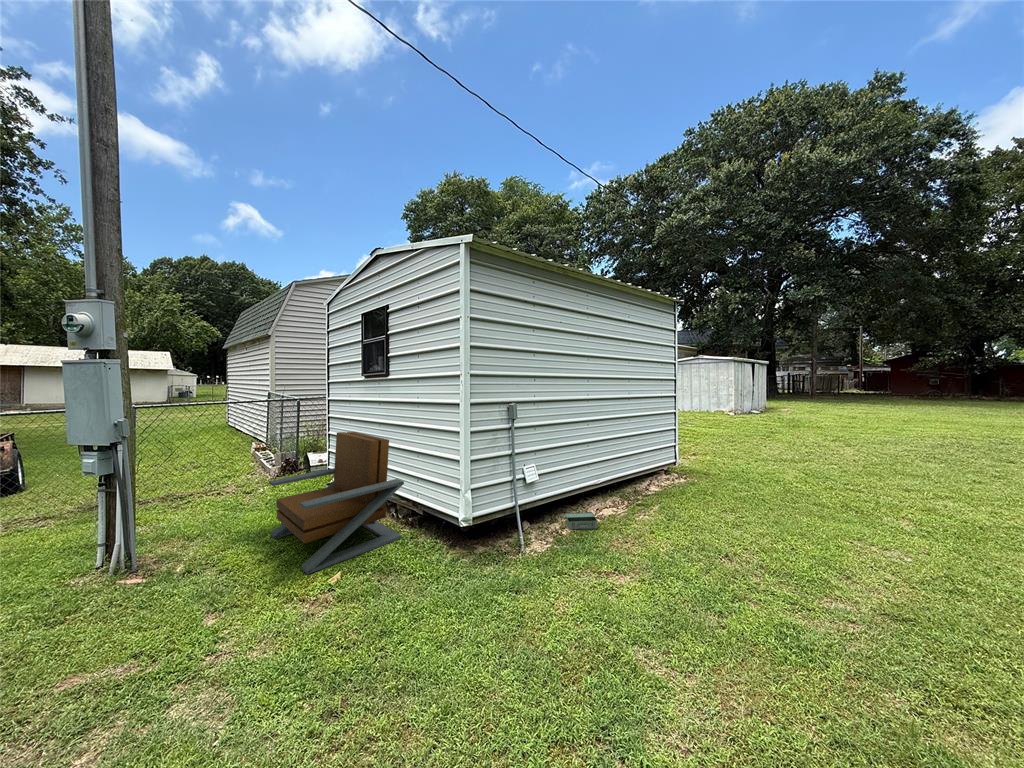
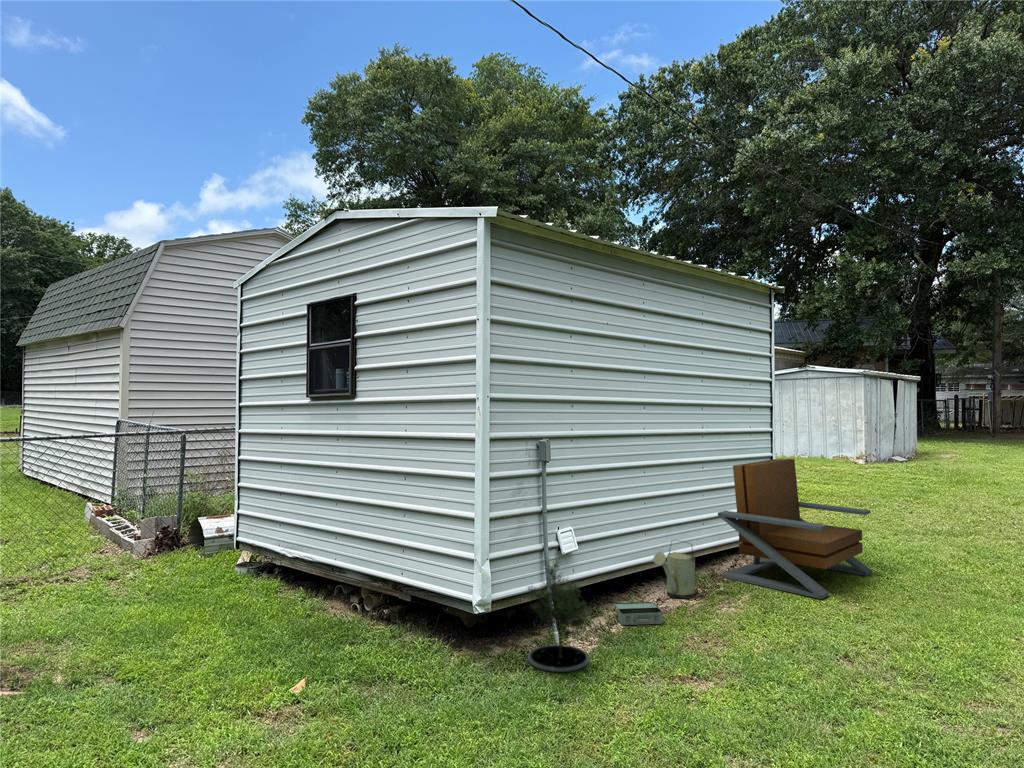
lounge chair: present [269,432,404,574] -> present [718,459,872,599]
watering can: none [593,469,622,508] -> present [653,544,695,599]
potted tree: none [497,483,545,569] -> present [528,558,592,672]

